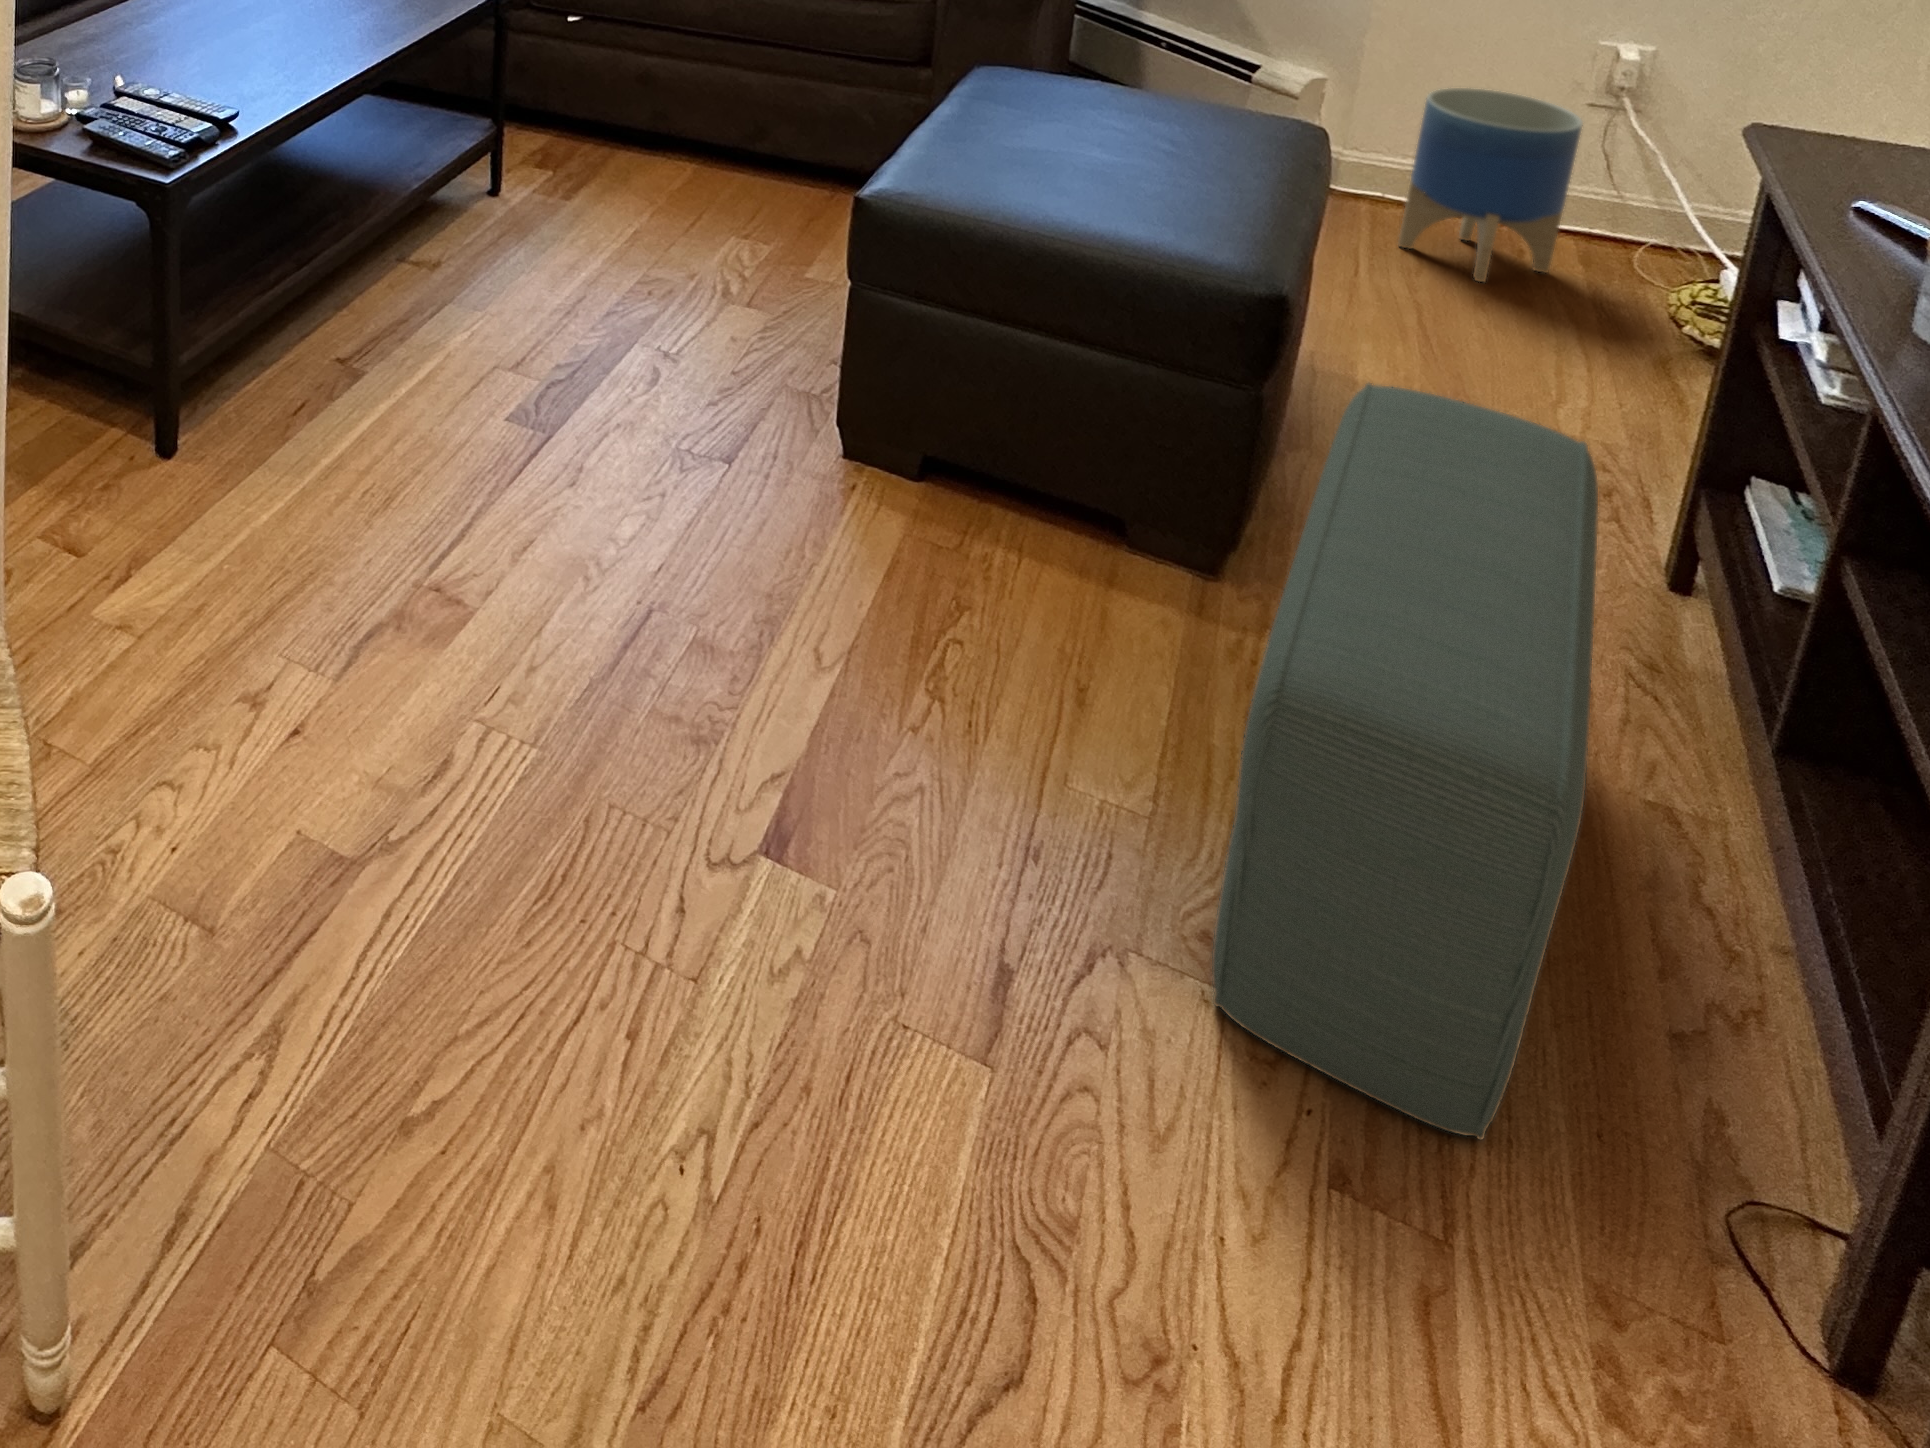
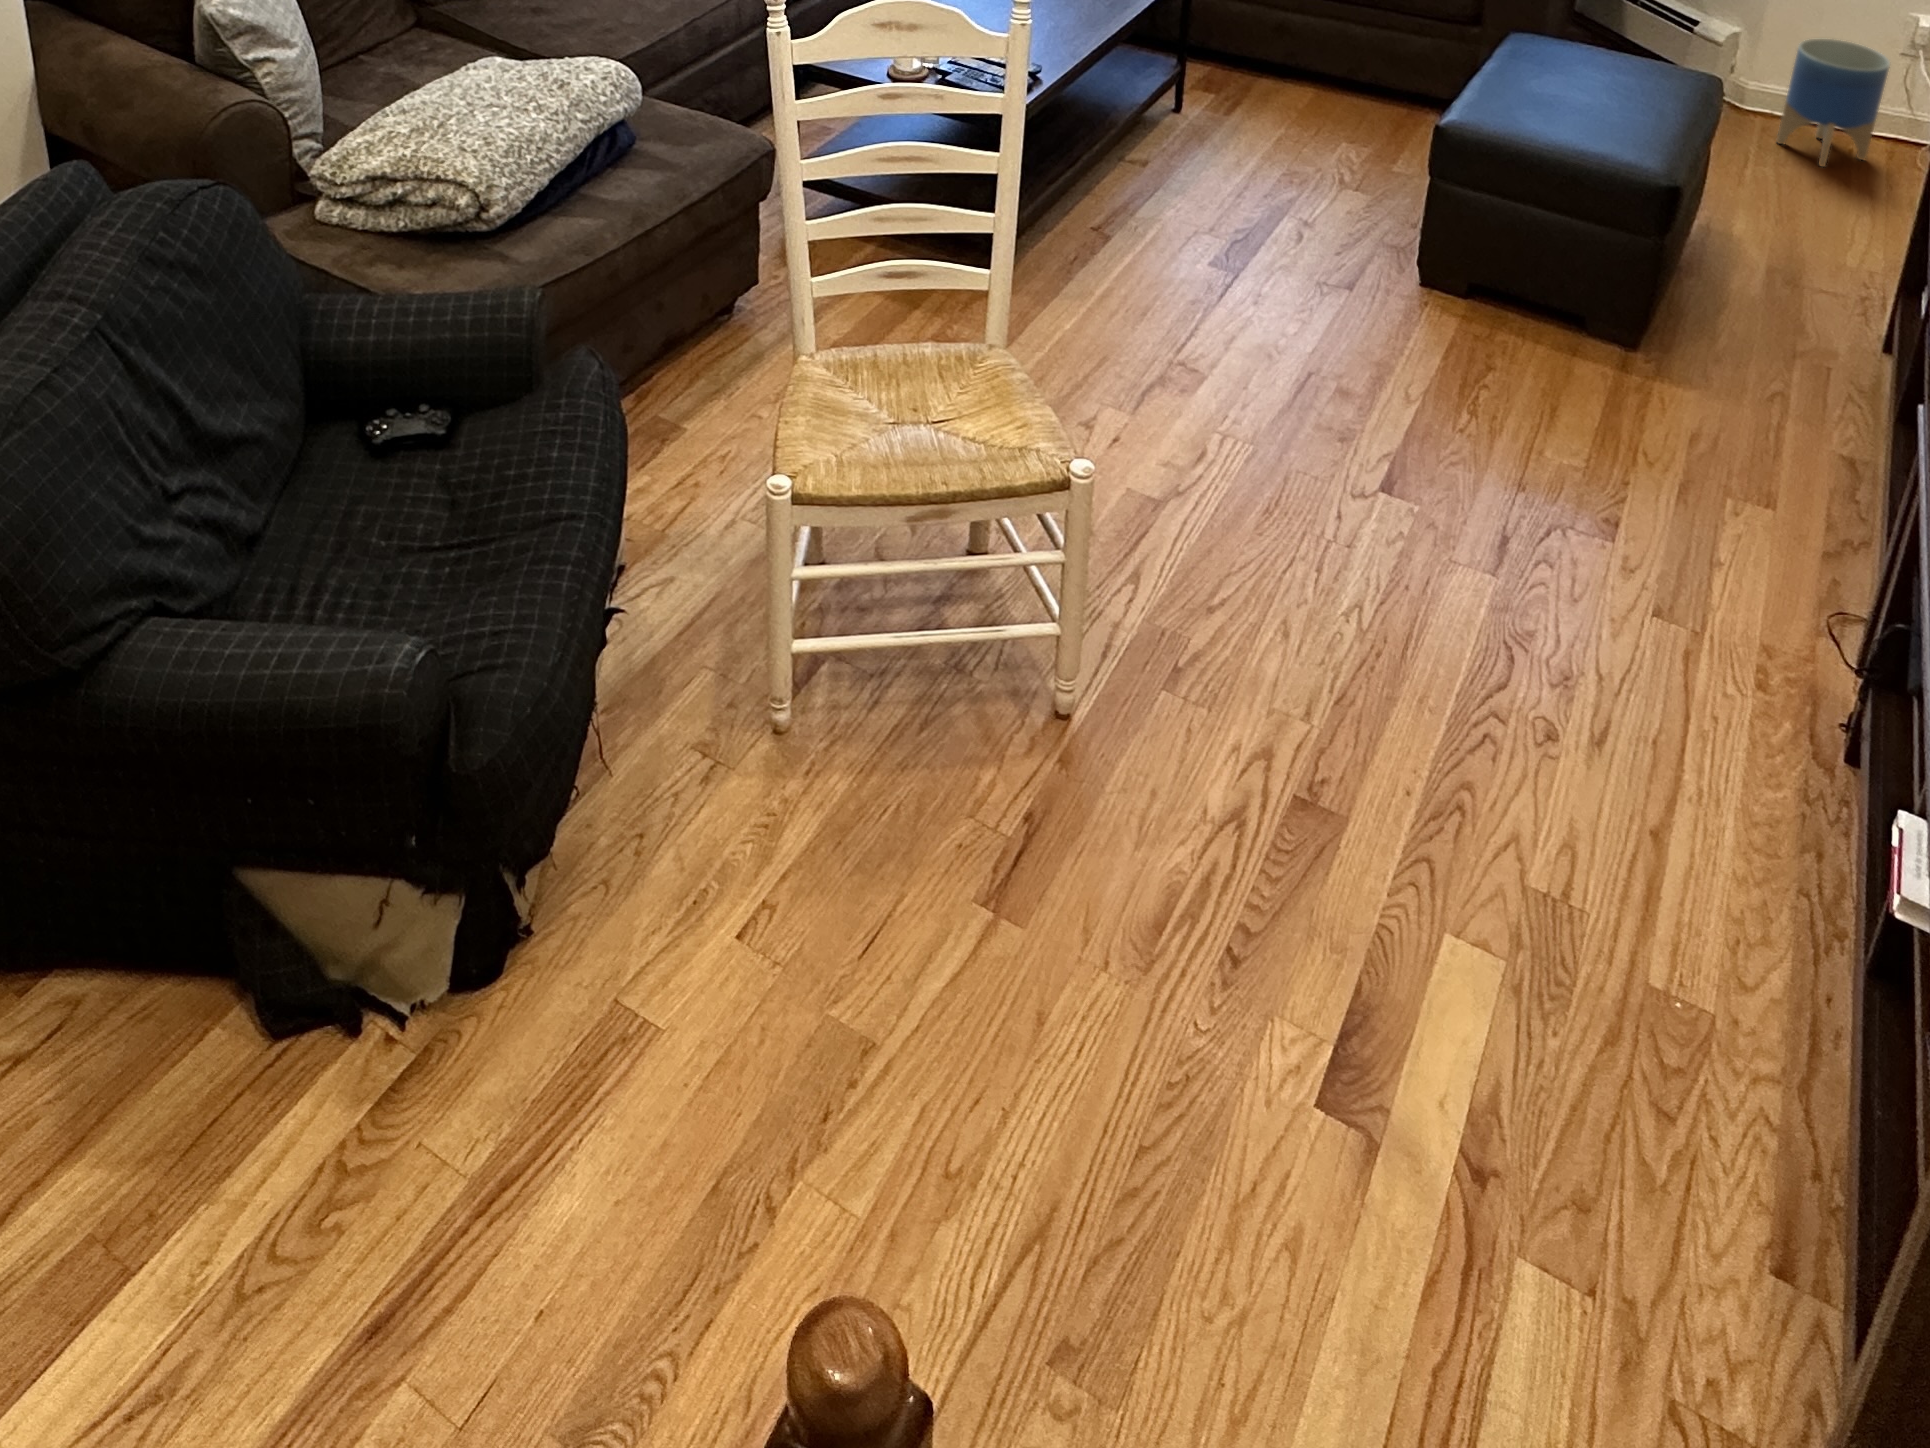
pouf: present [1212,383,1598,1140] -> none [1607,234,1827,595]

